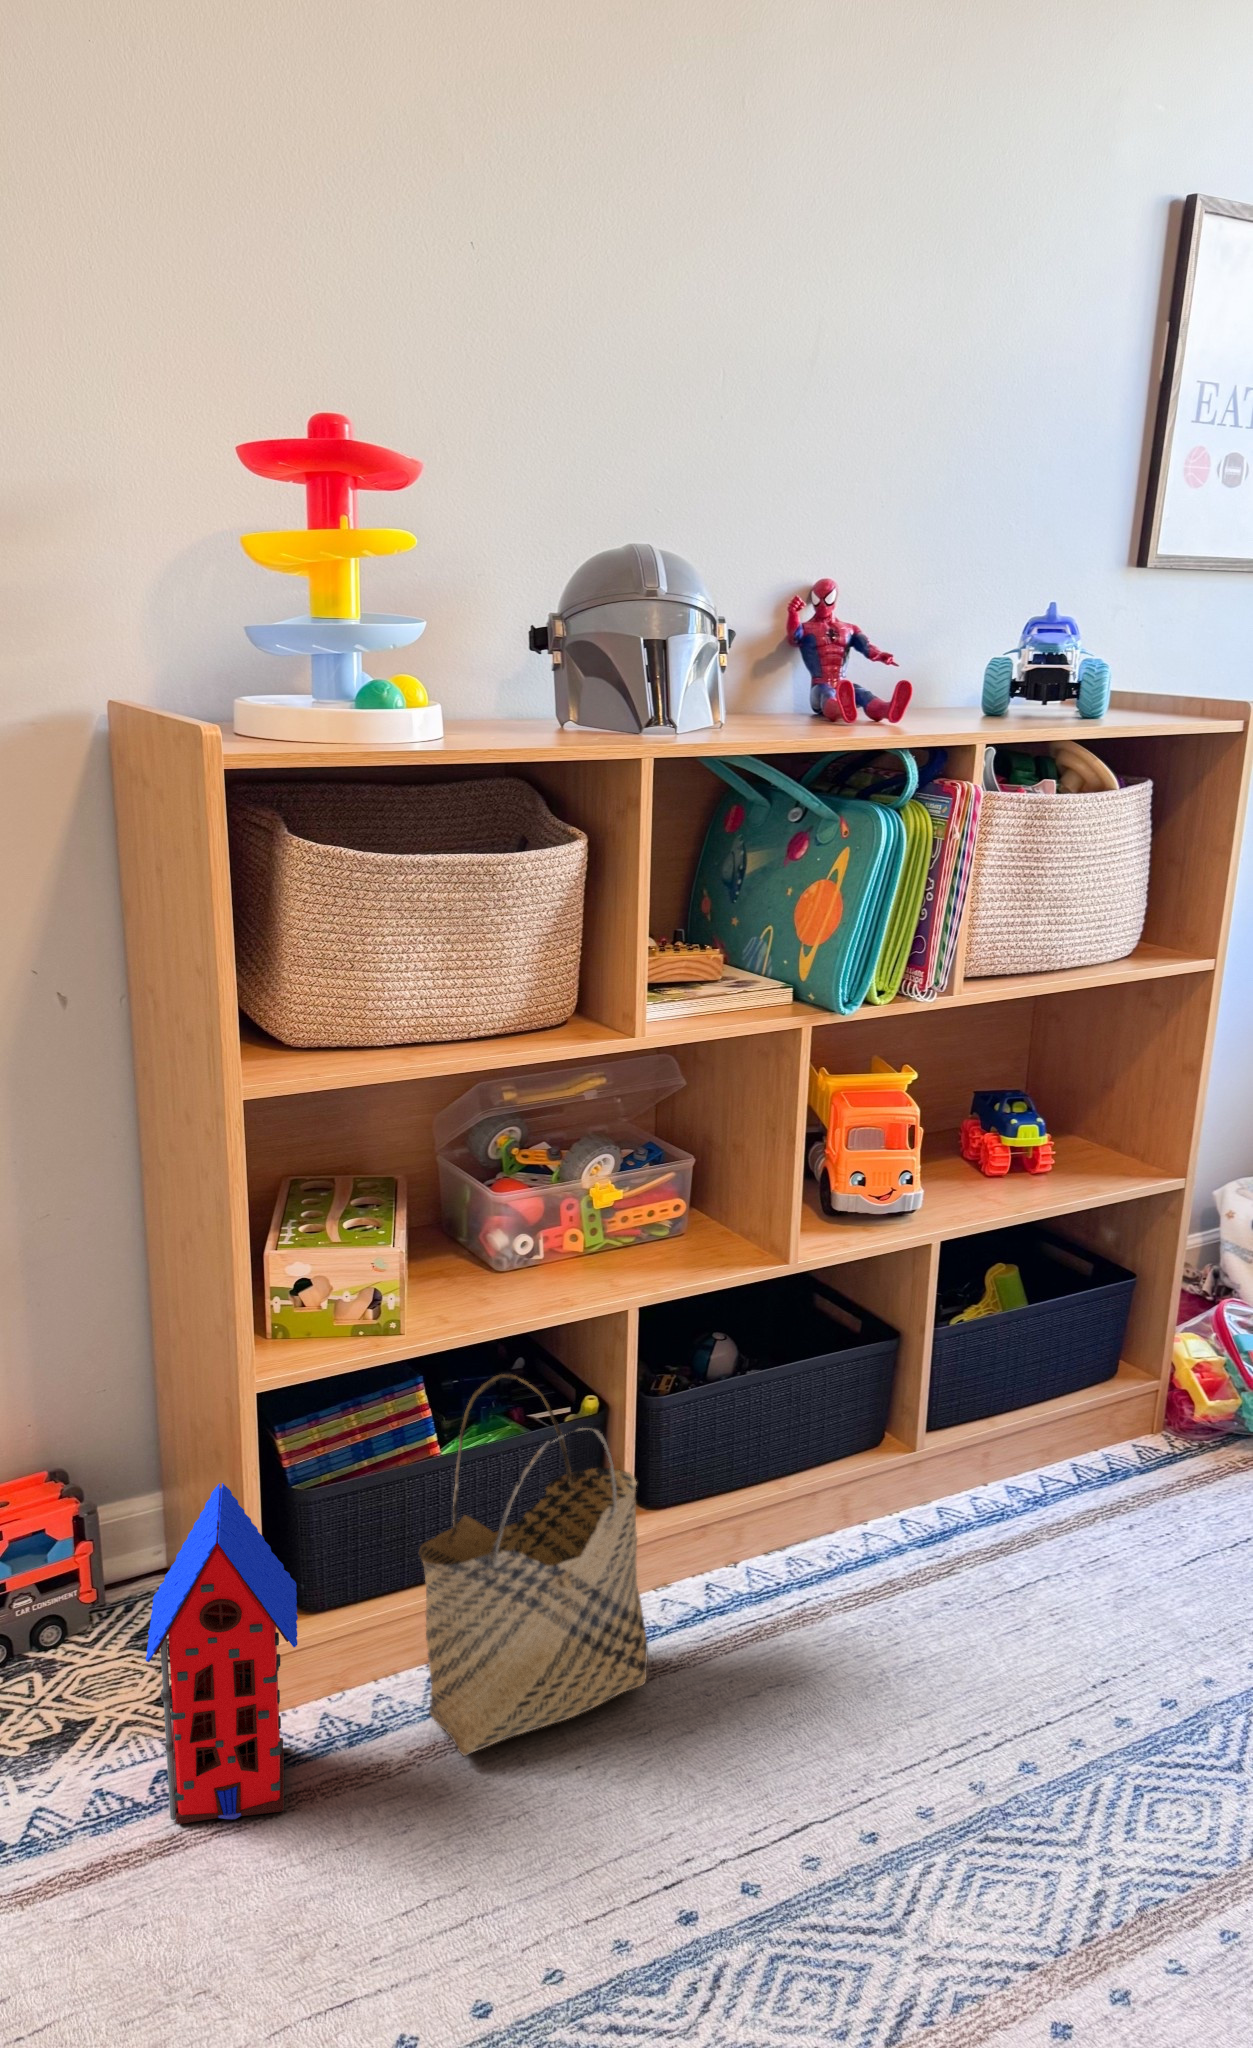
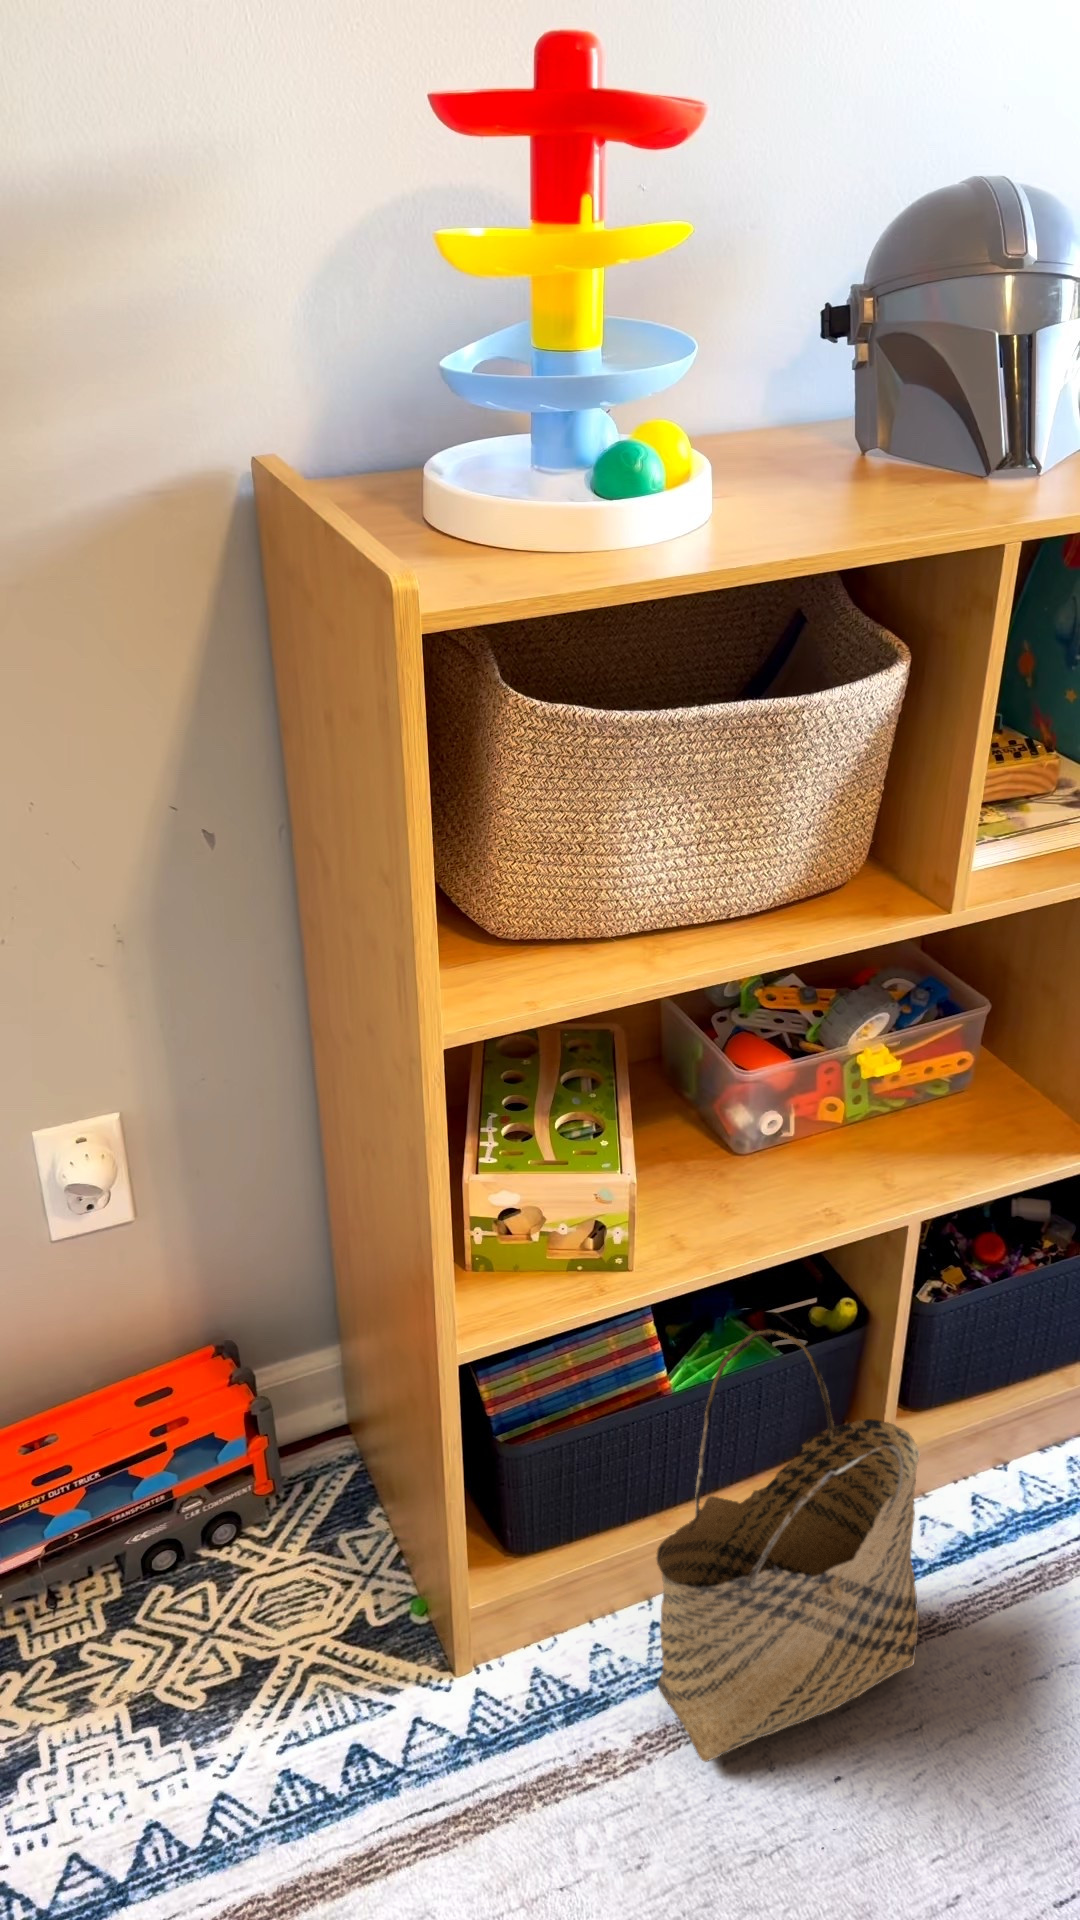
toy house: present [146,1483,298,1824] -> none [334,1485,514,1833]

